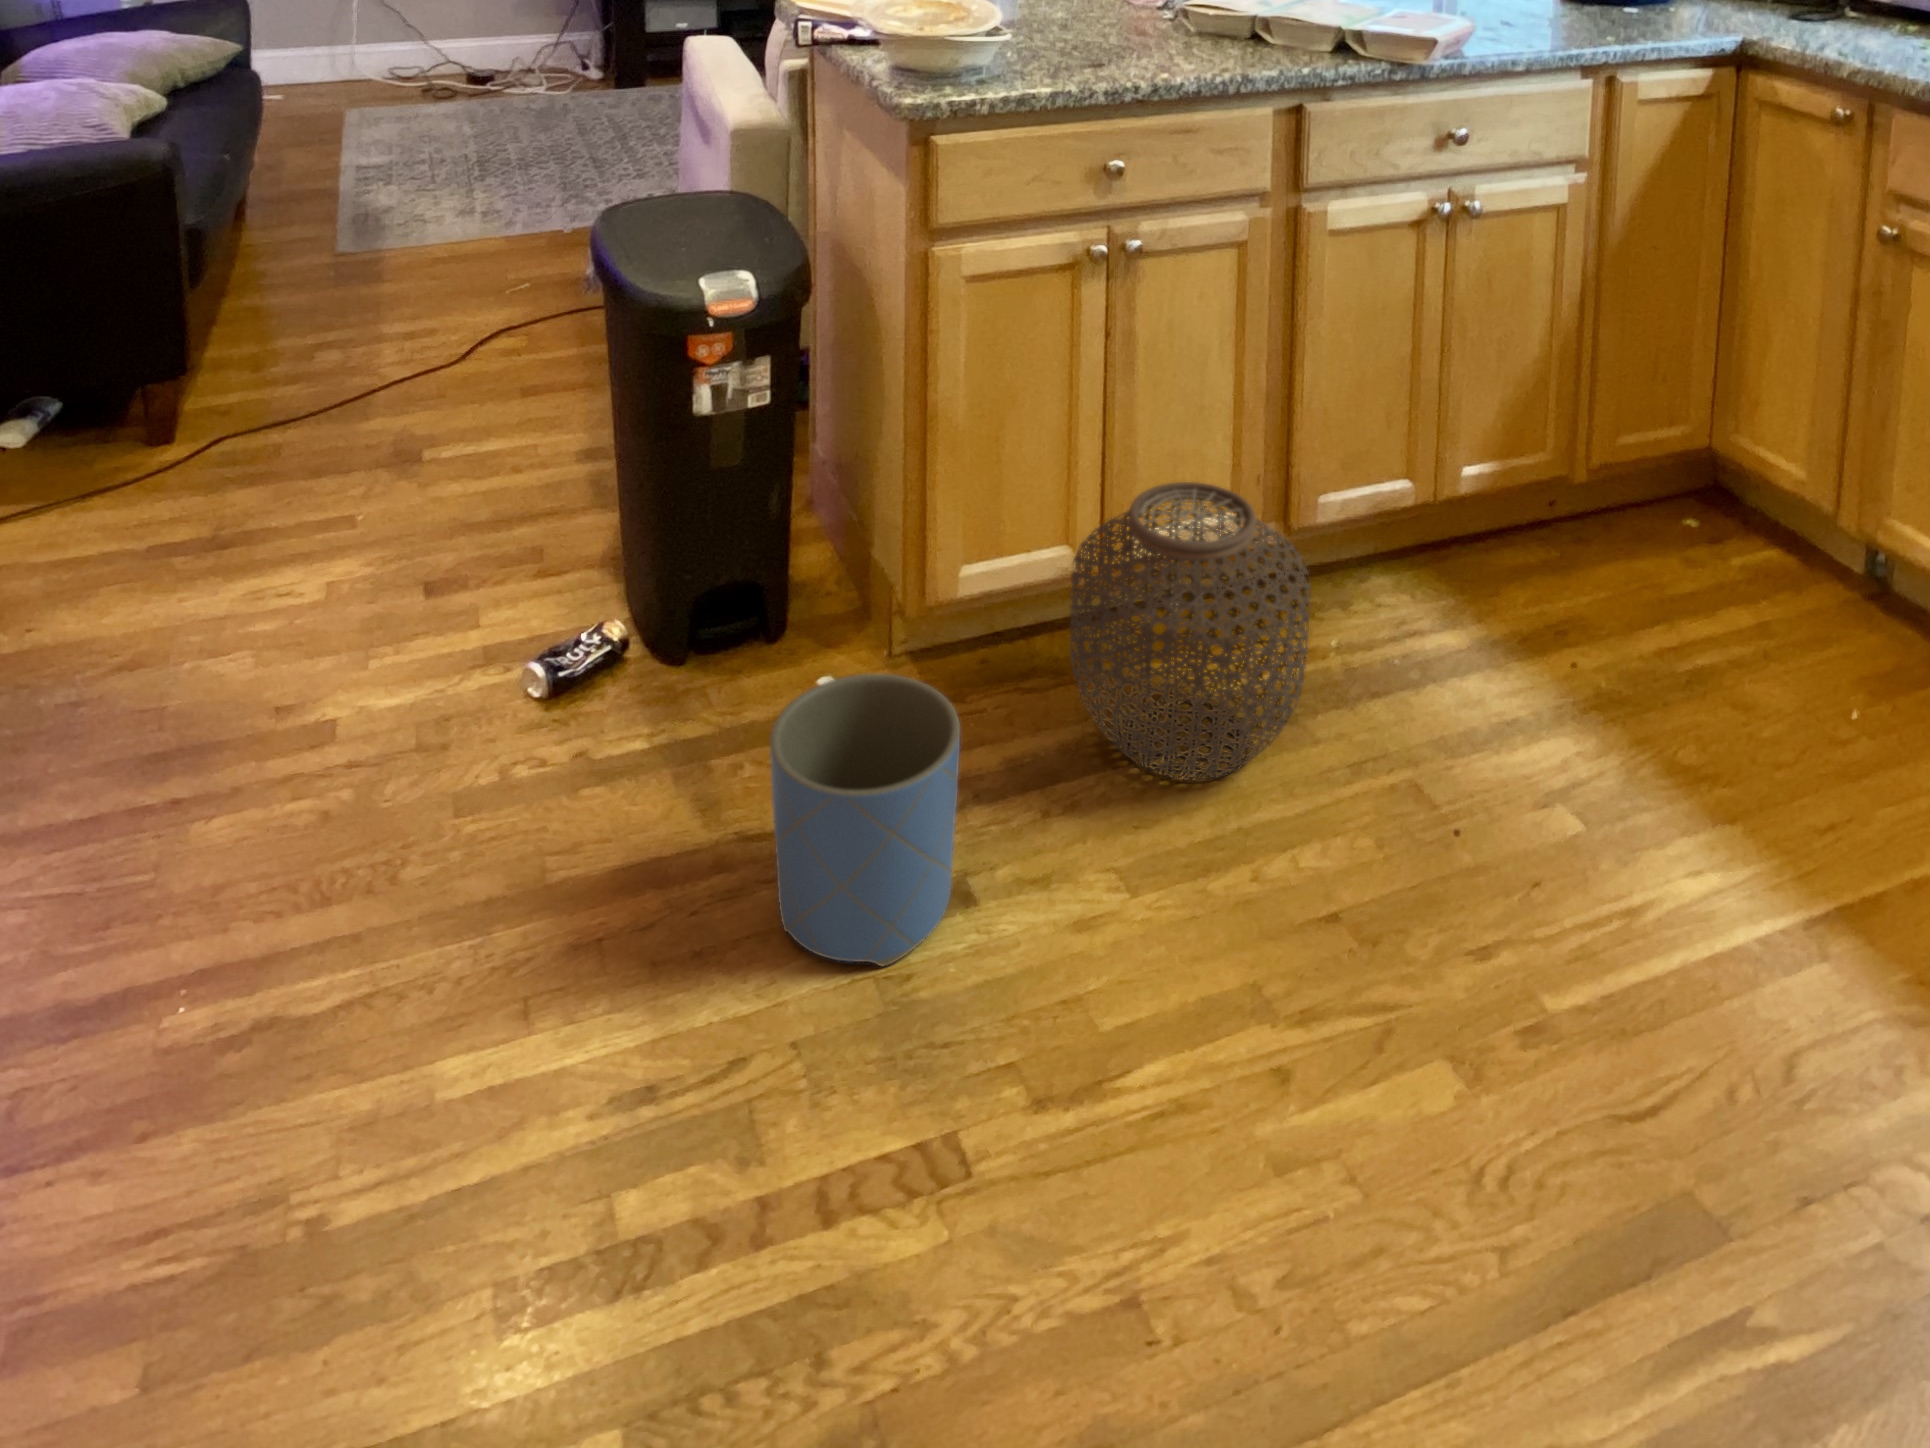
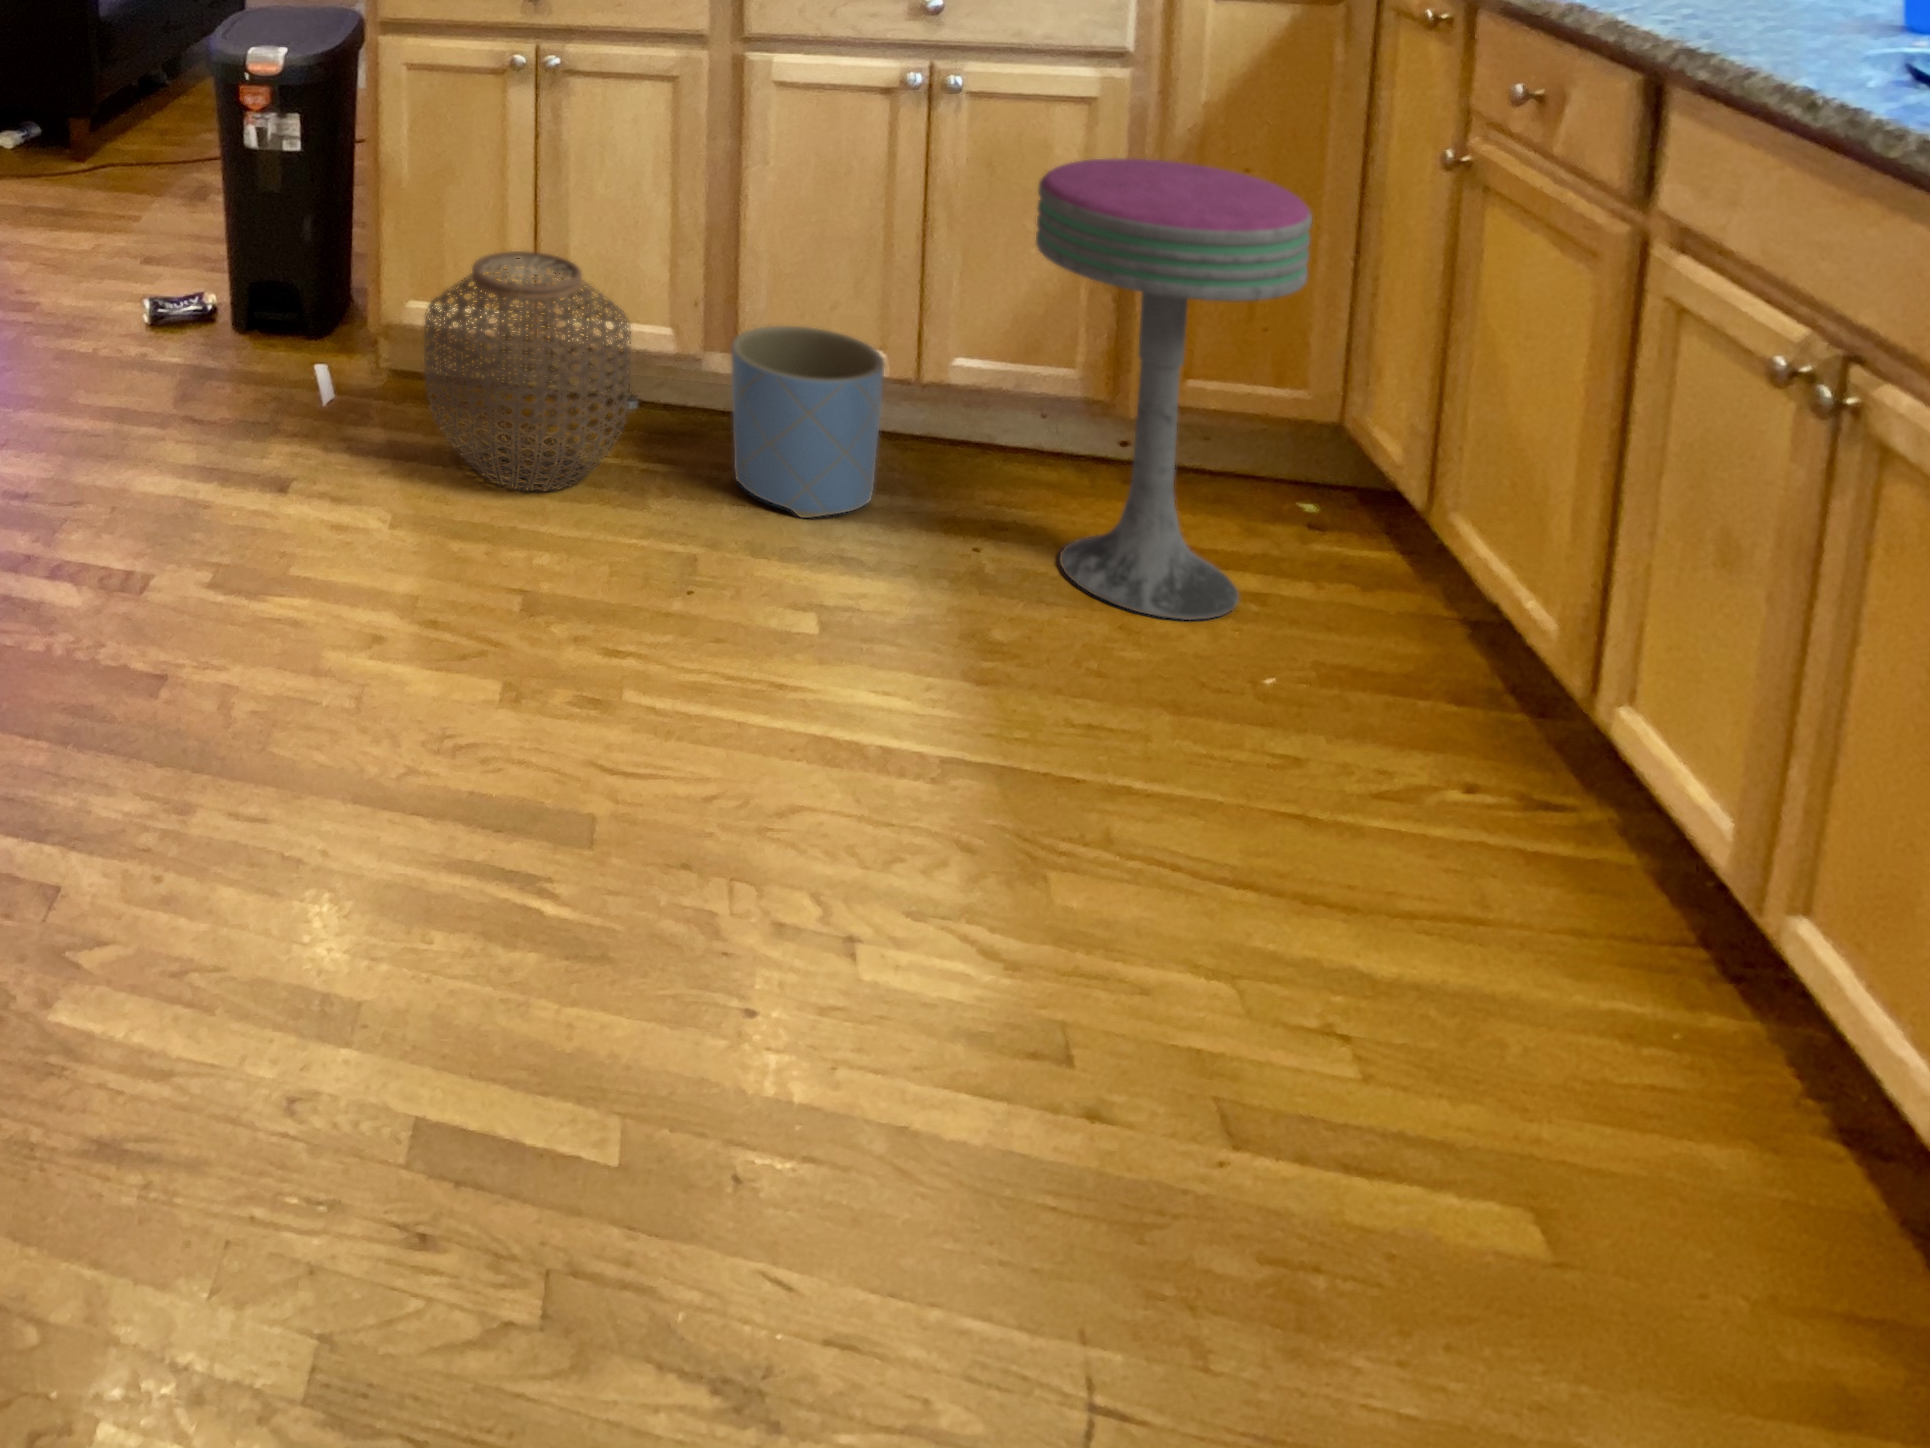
bar stool: none [1621,259,1848,681] -> present [1036,158,1312,620]
planter: present [770,673,960,966] -> present [731,326,884,518]

